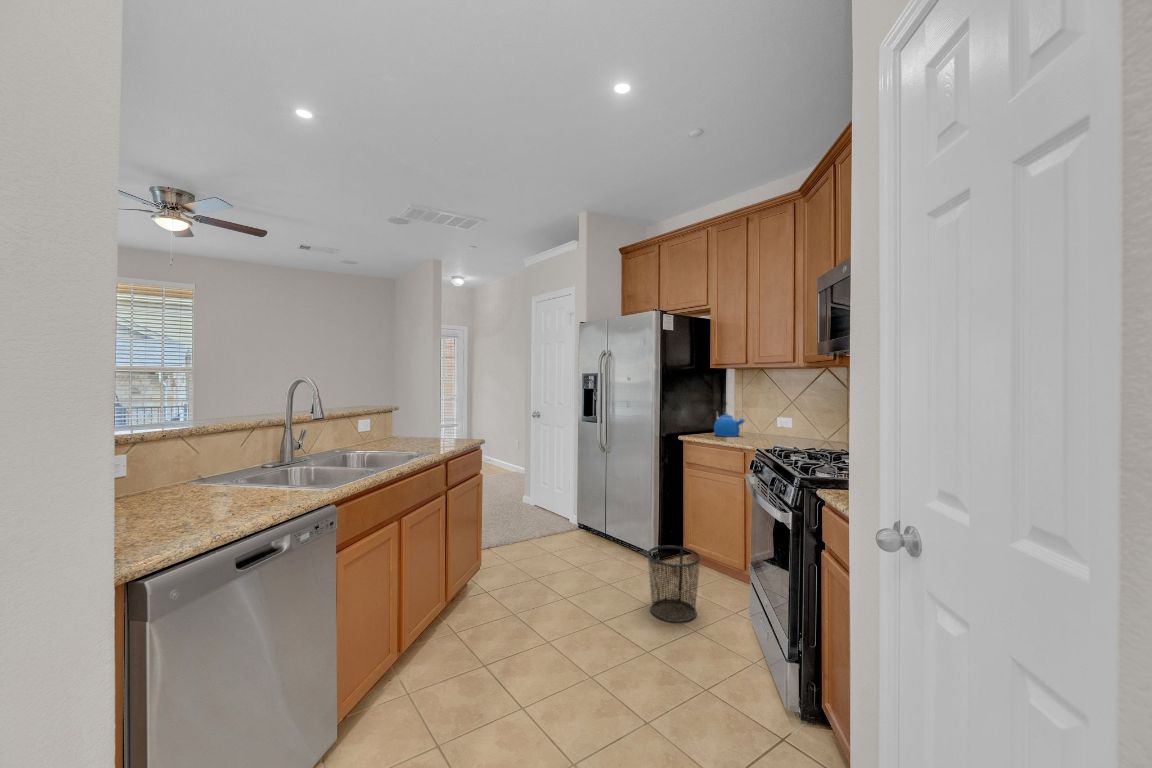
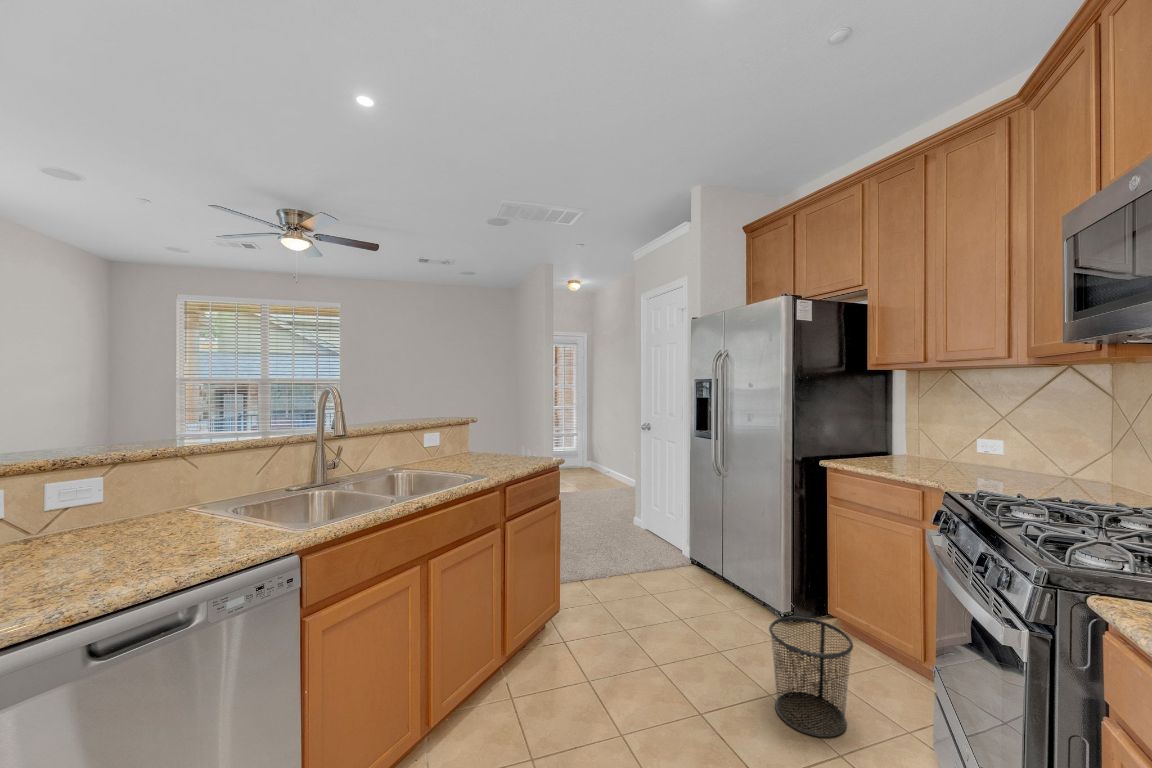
kettle: present [714,403,745,437] -> none [874,416,923,464]

